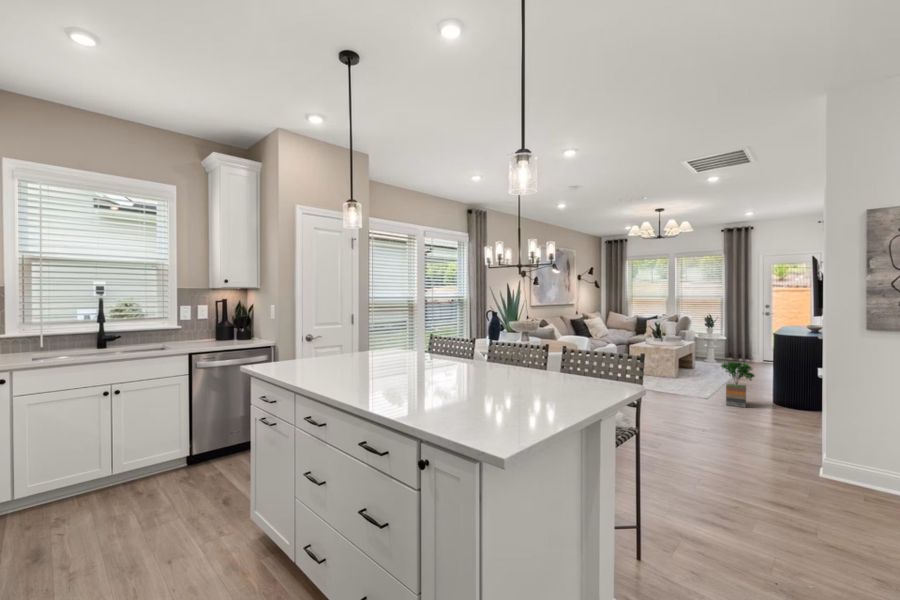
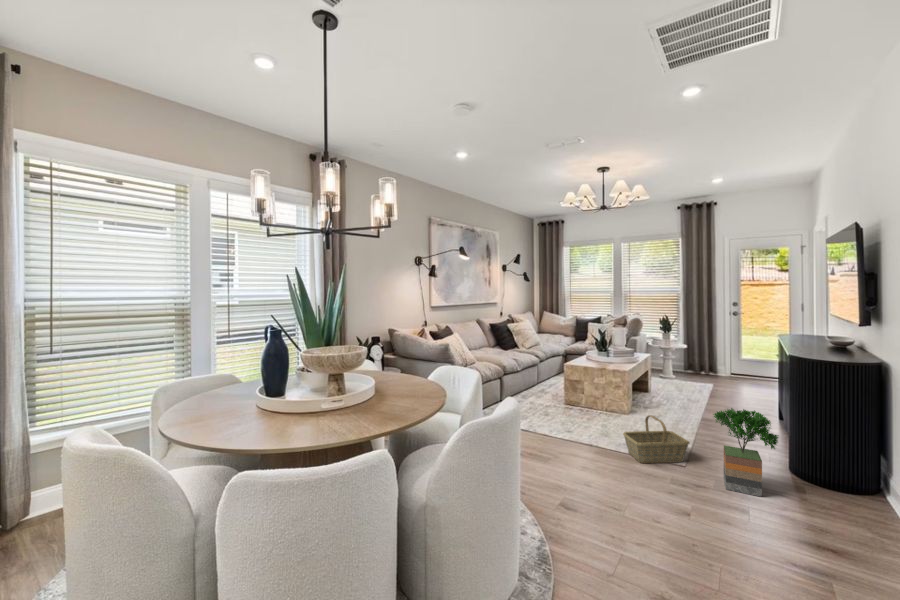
basket: none [669,370,709,397] -> present [623,415,690,463]

